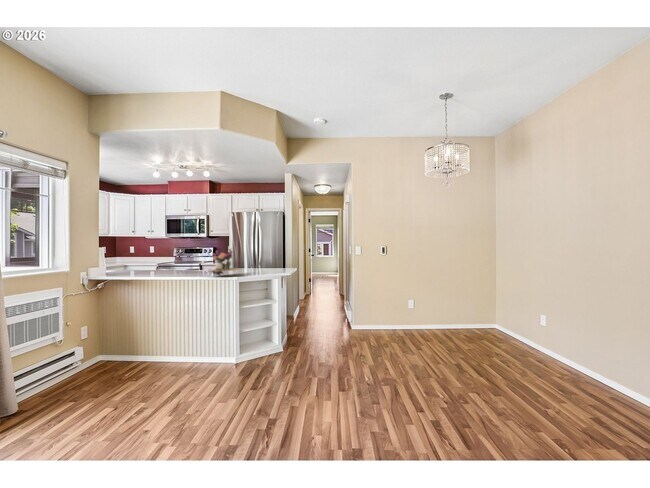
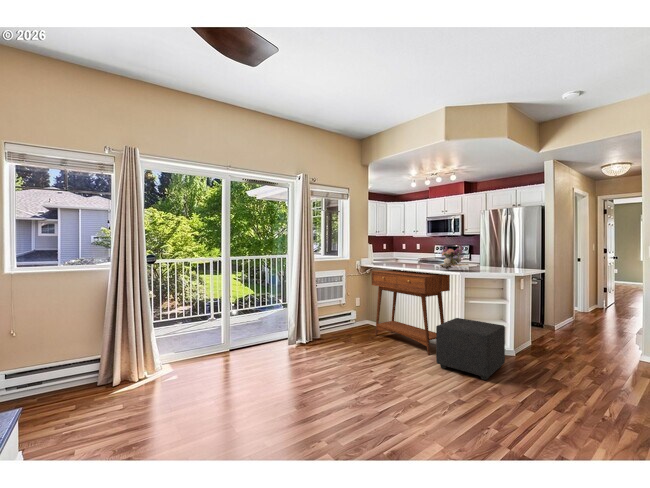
console table: none [116,281,224,378] -> present [372,270,450,355]
ottoman: none [224,326,284,389] -> present [436,318,505,380]

